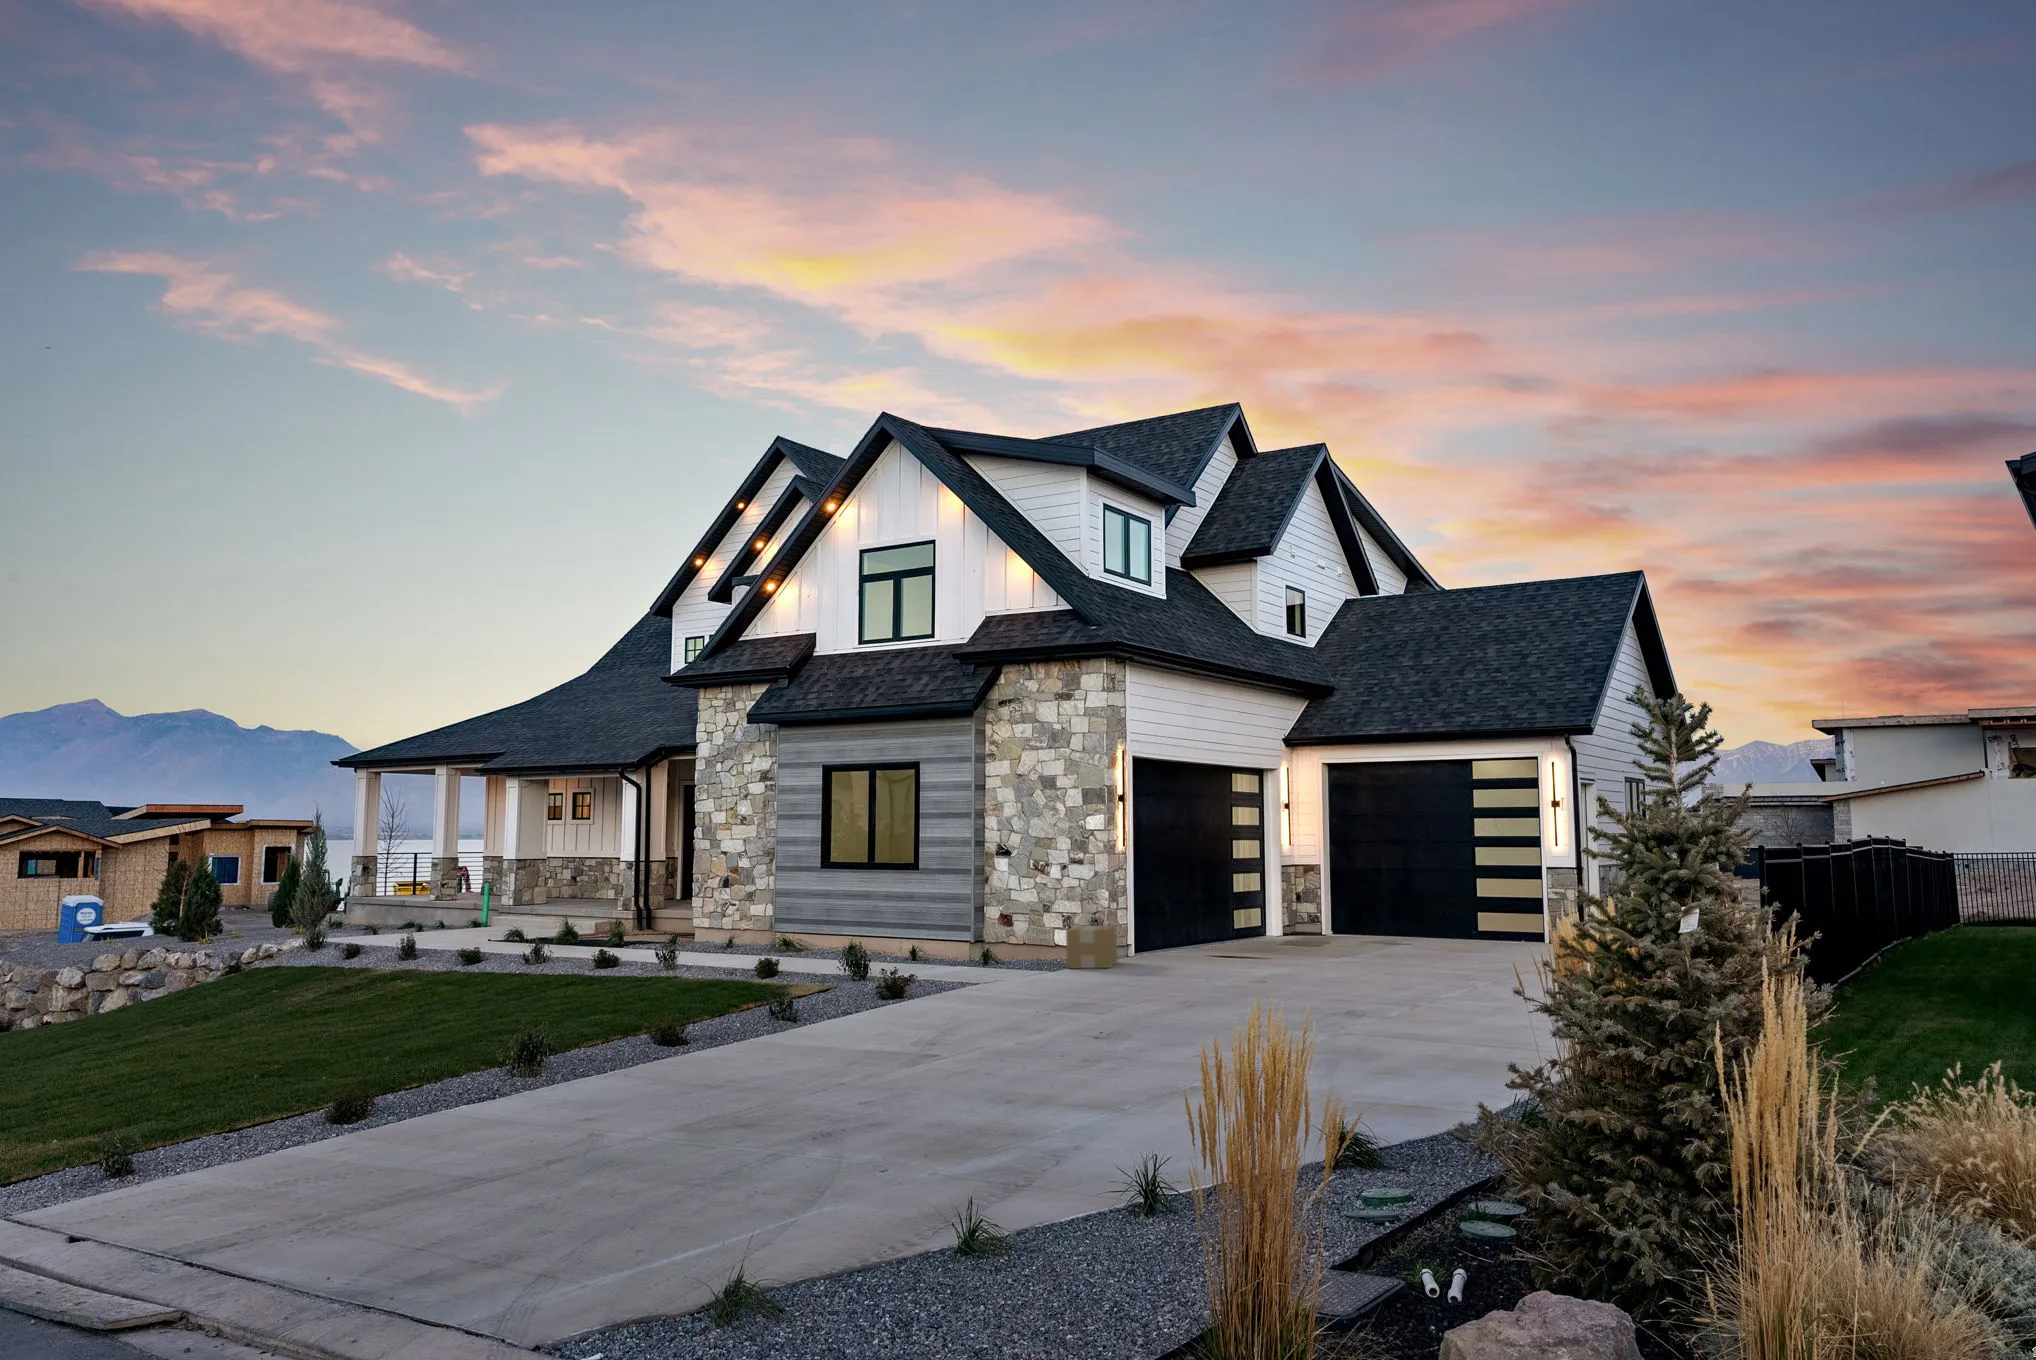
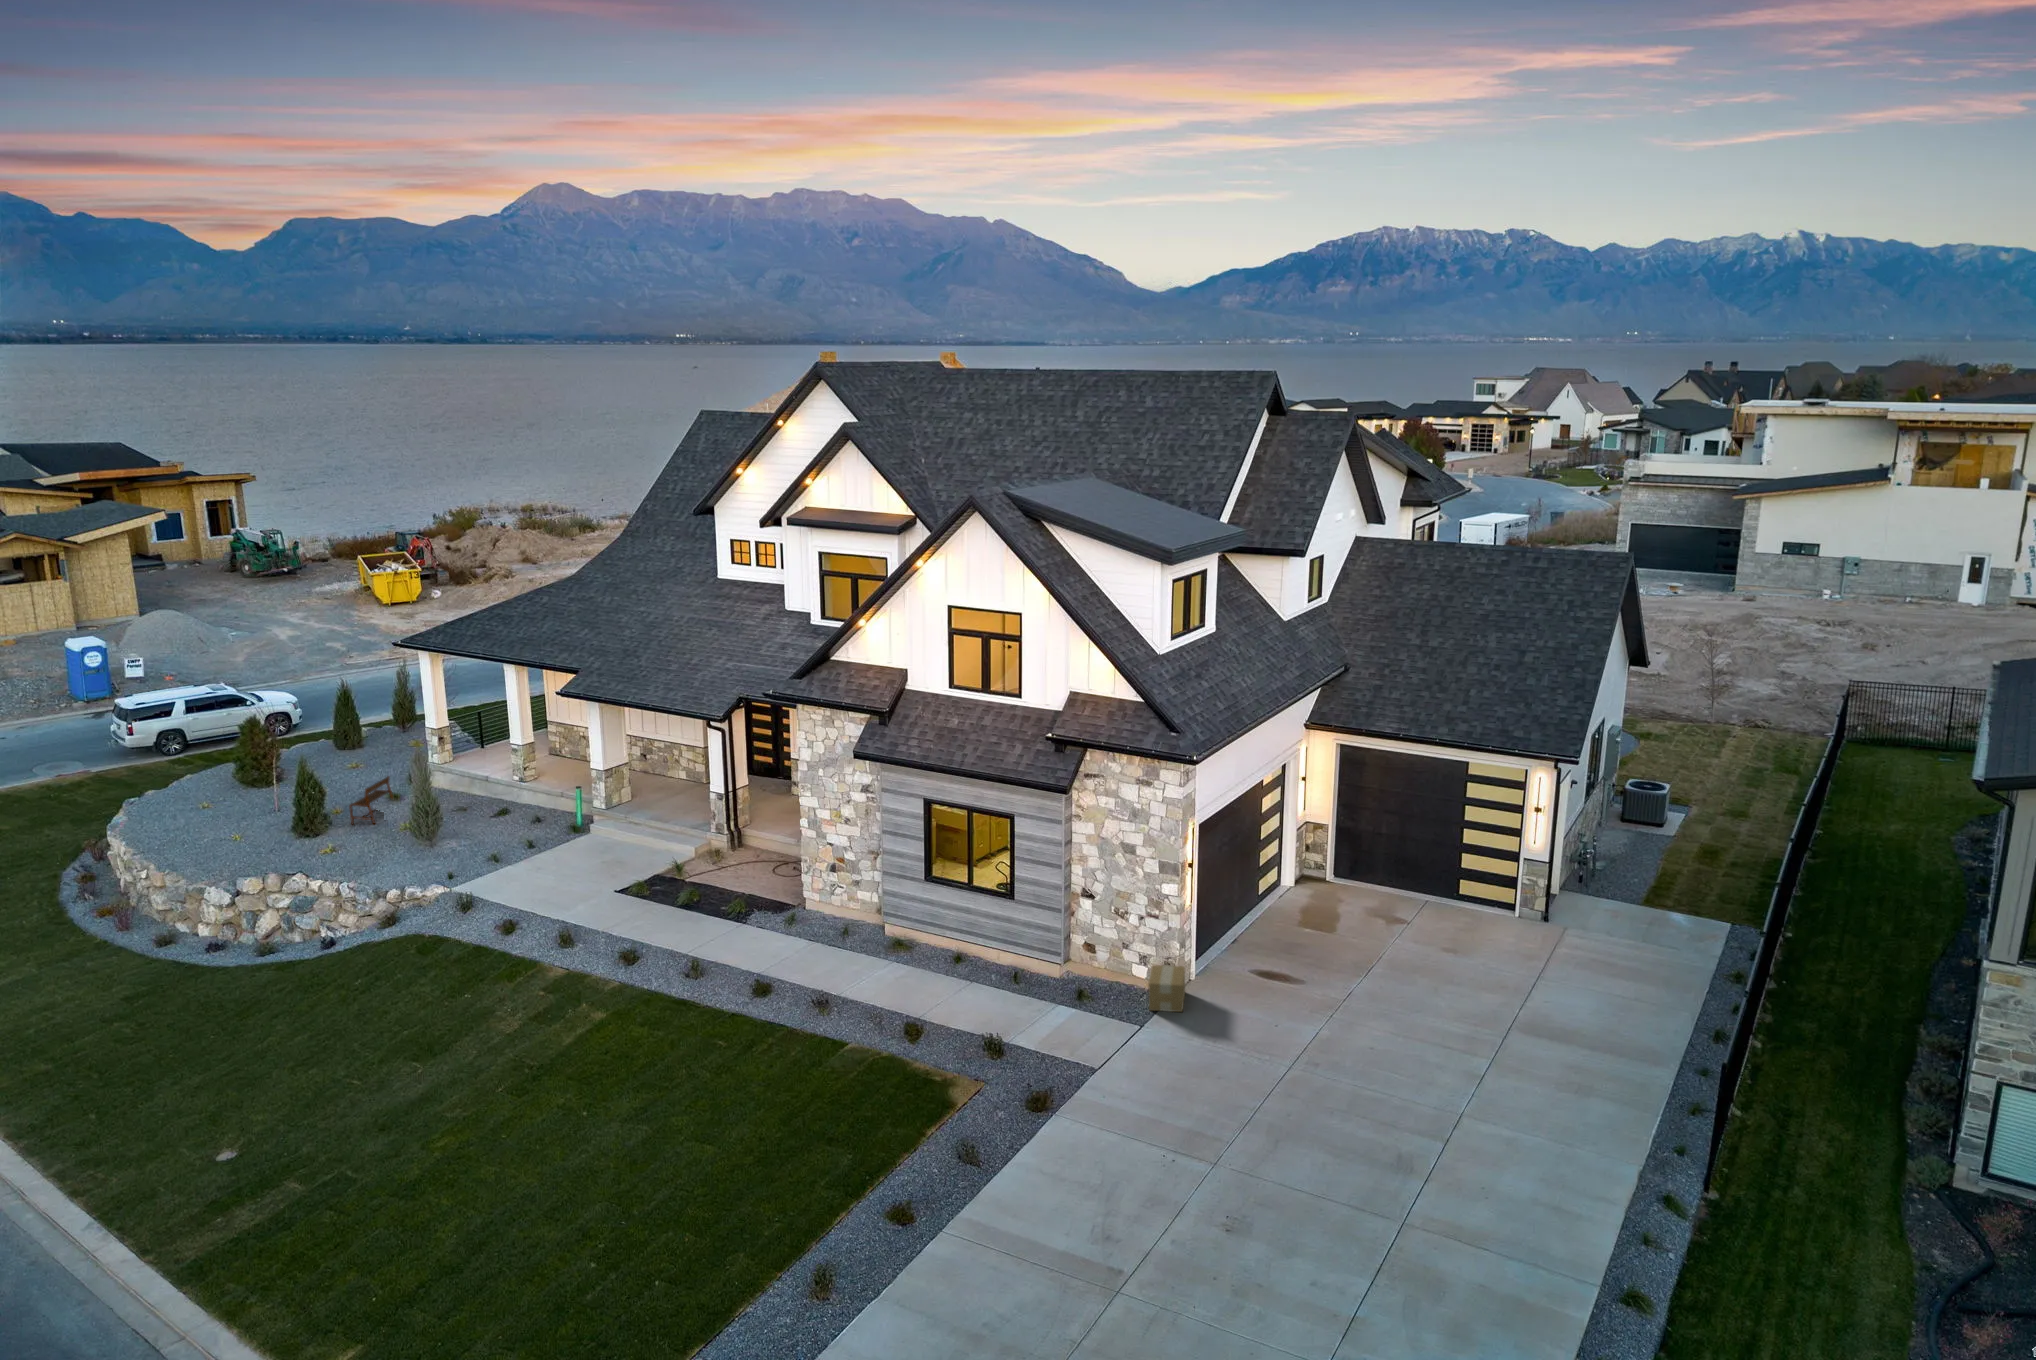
bench: none [237,887,293,933] -> present [349,776,393,824]

